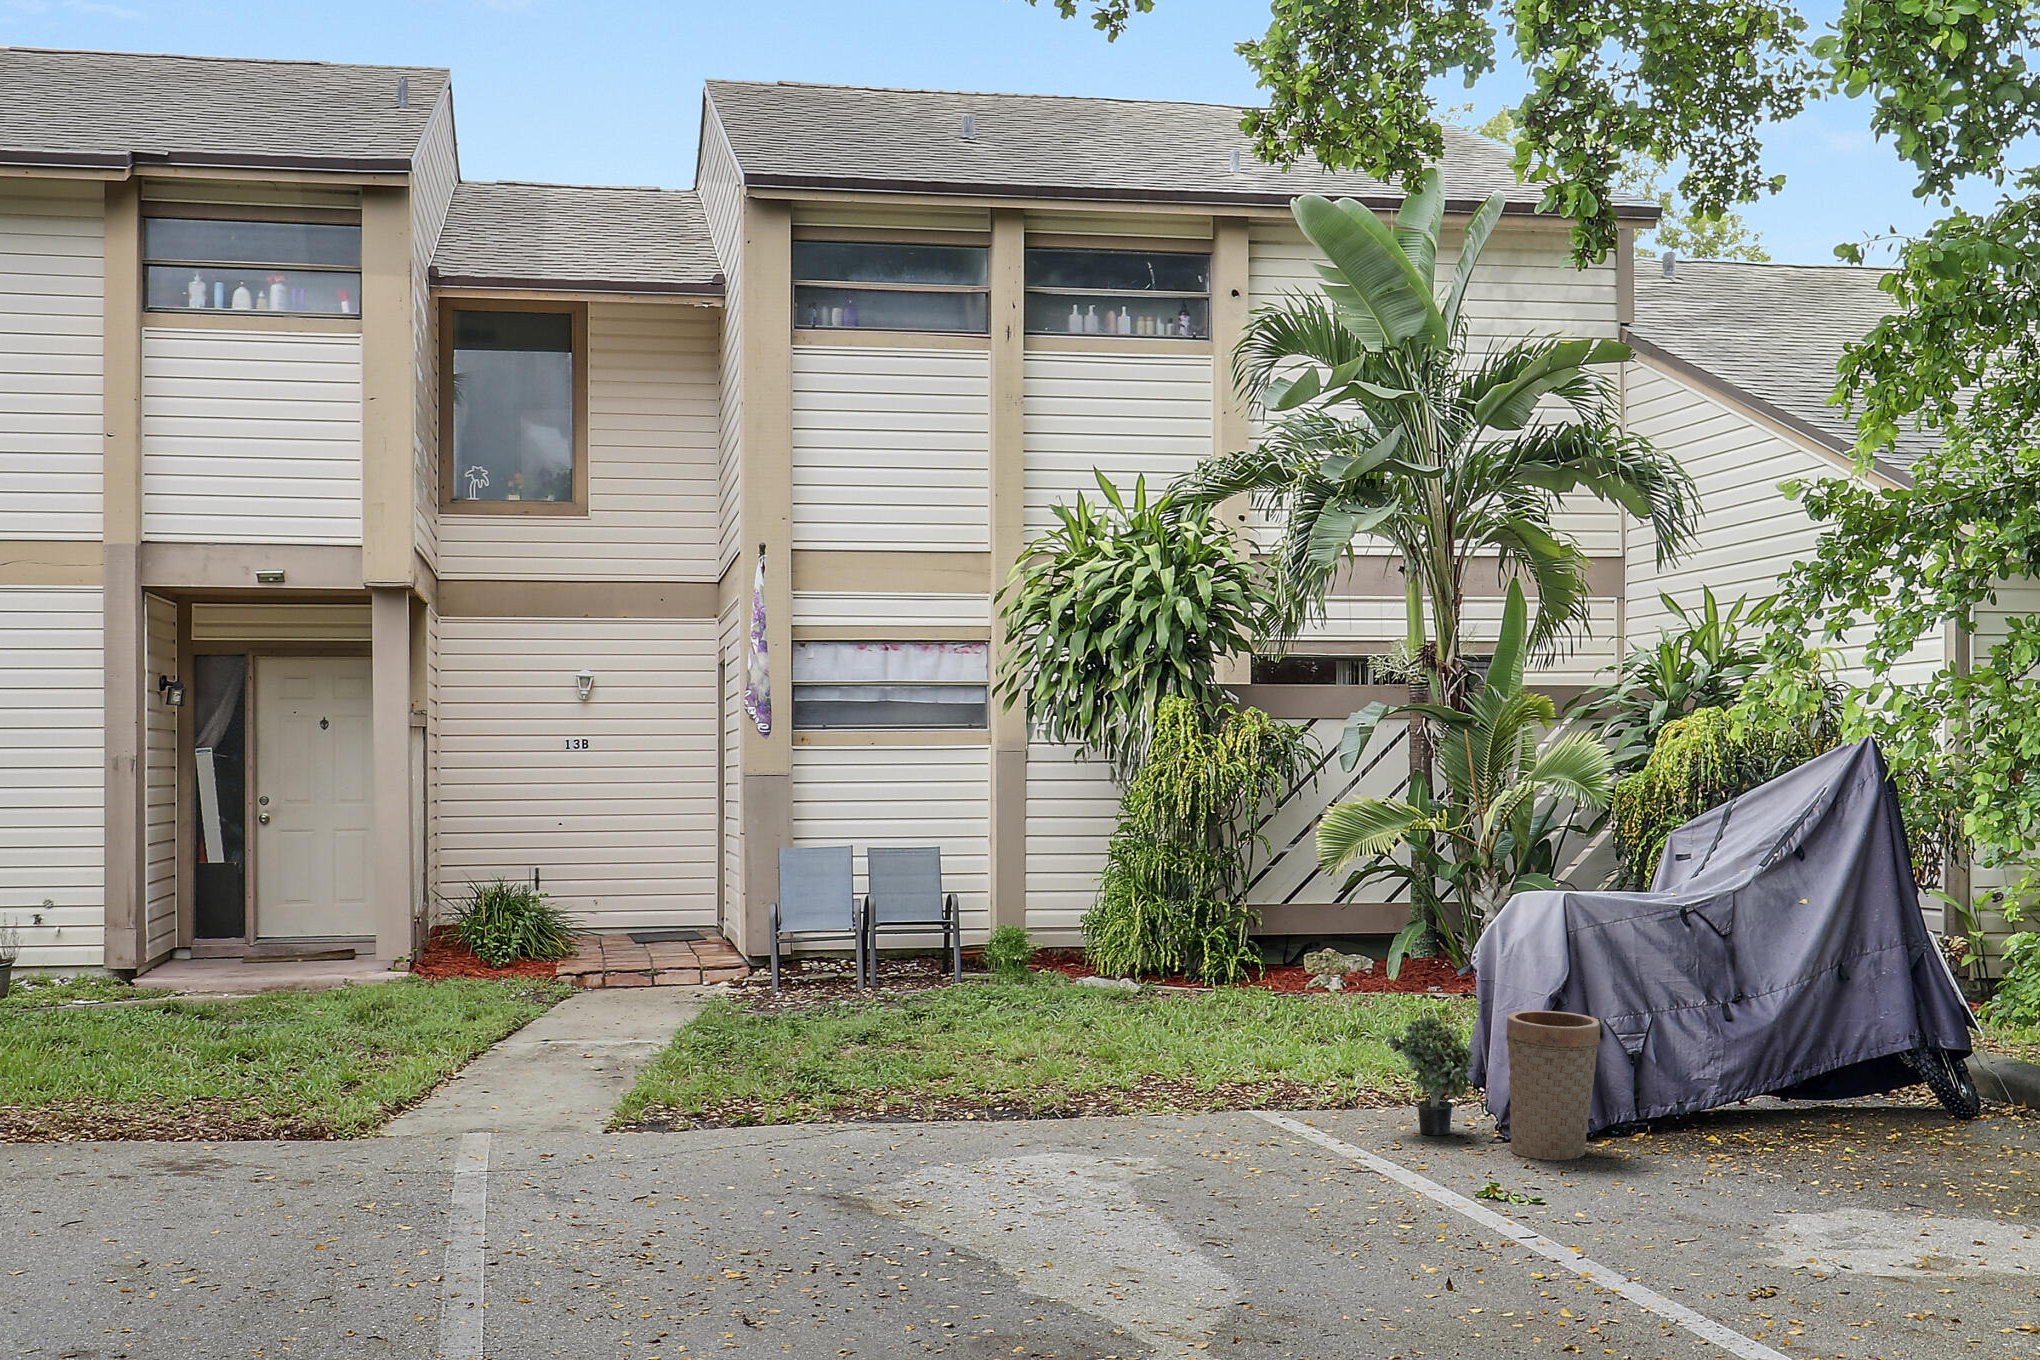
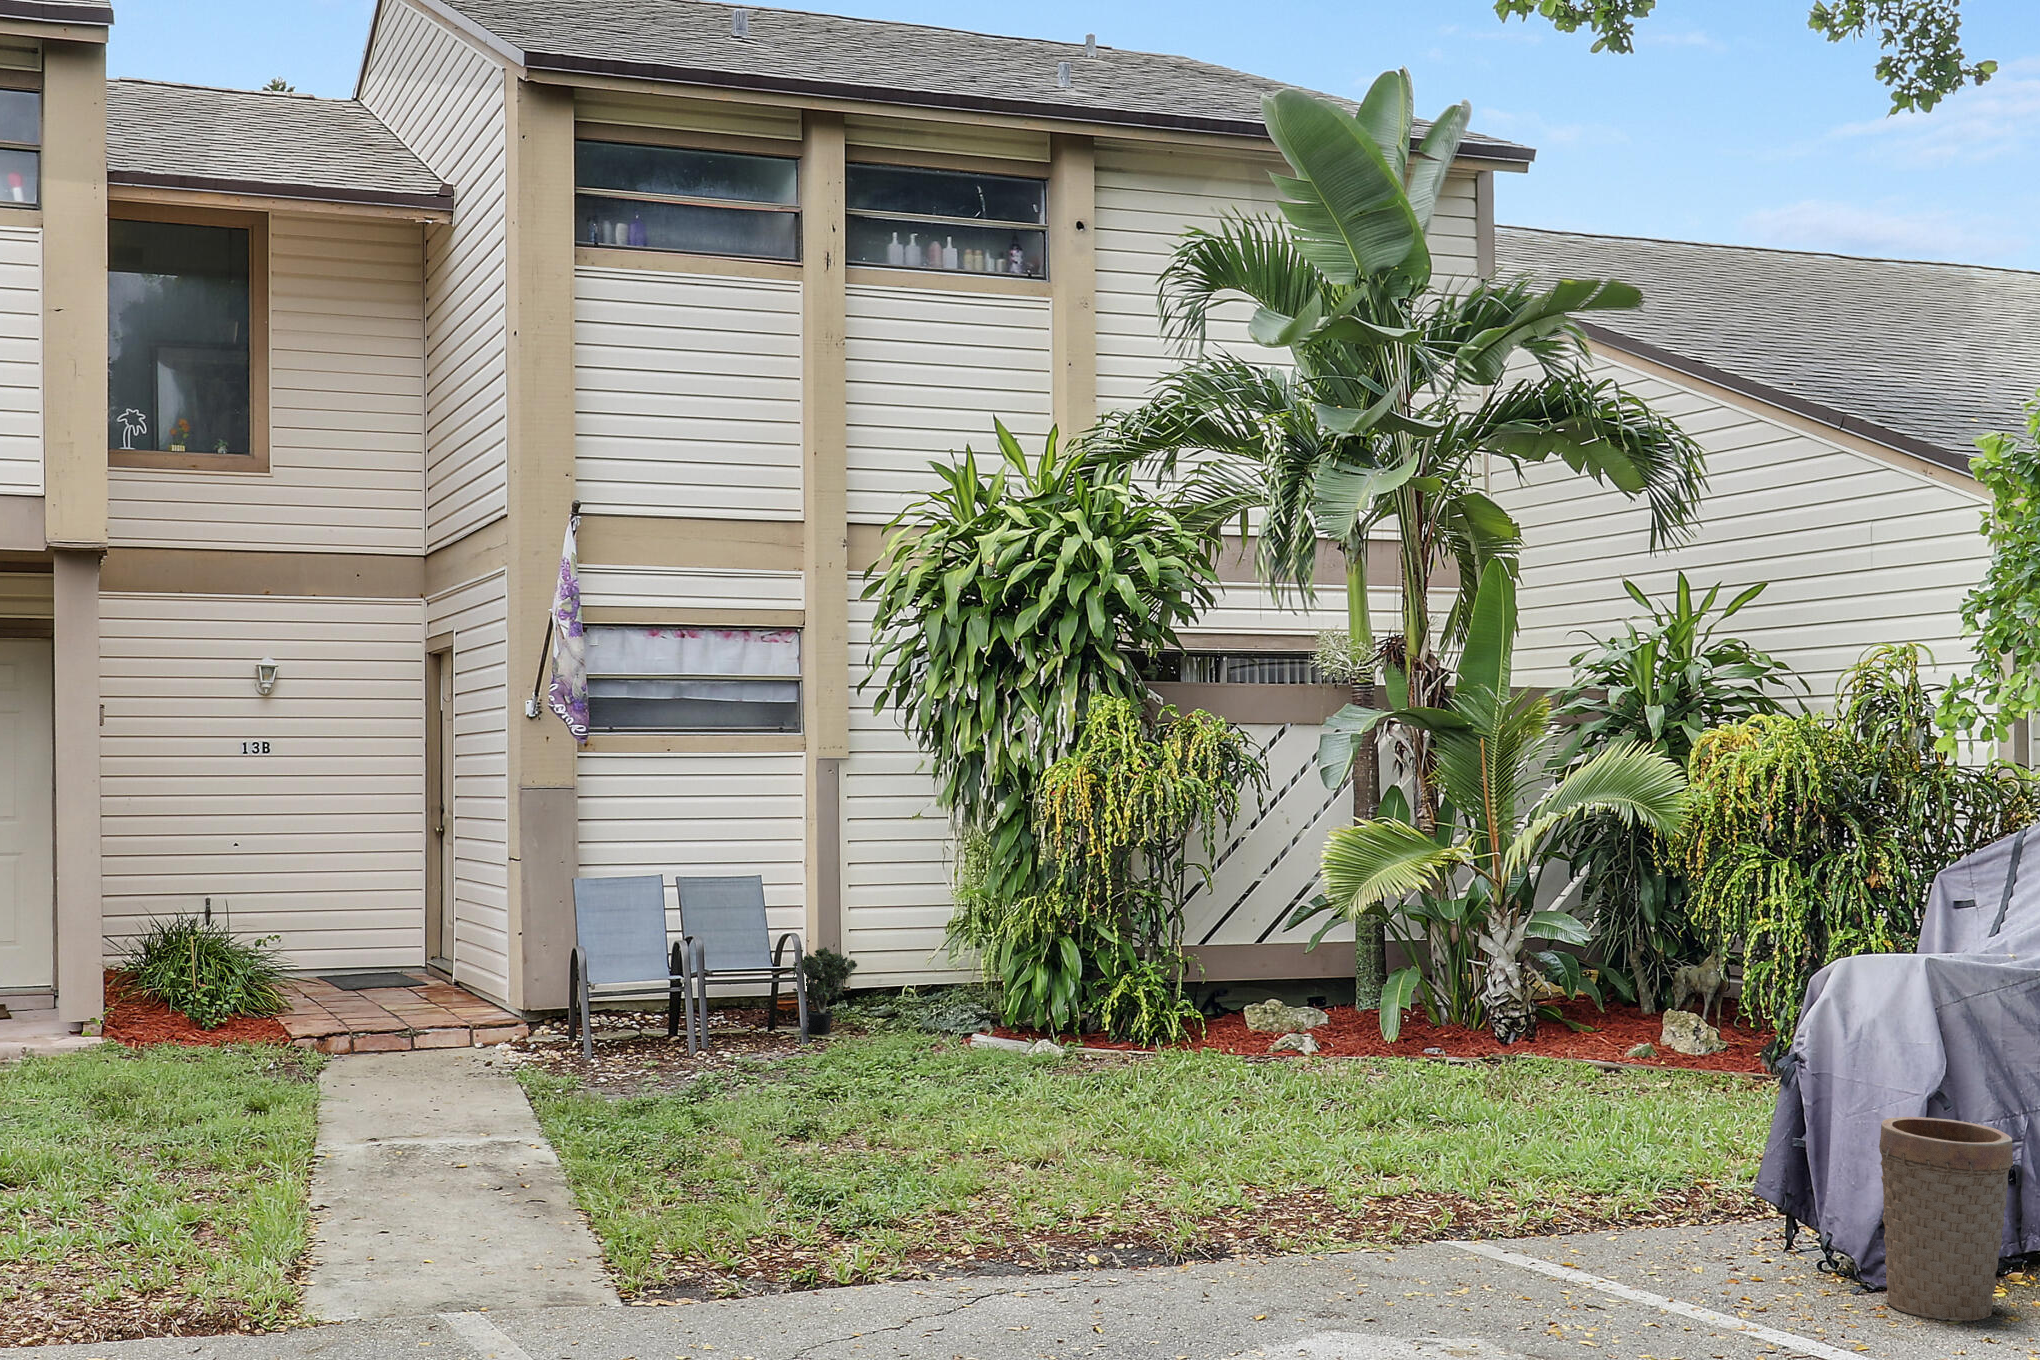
potted plant: present [1385,1016,1476,1135] -> present [790,947,857,1034]

